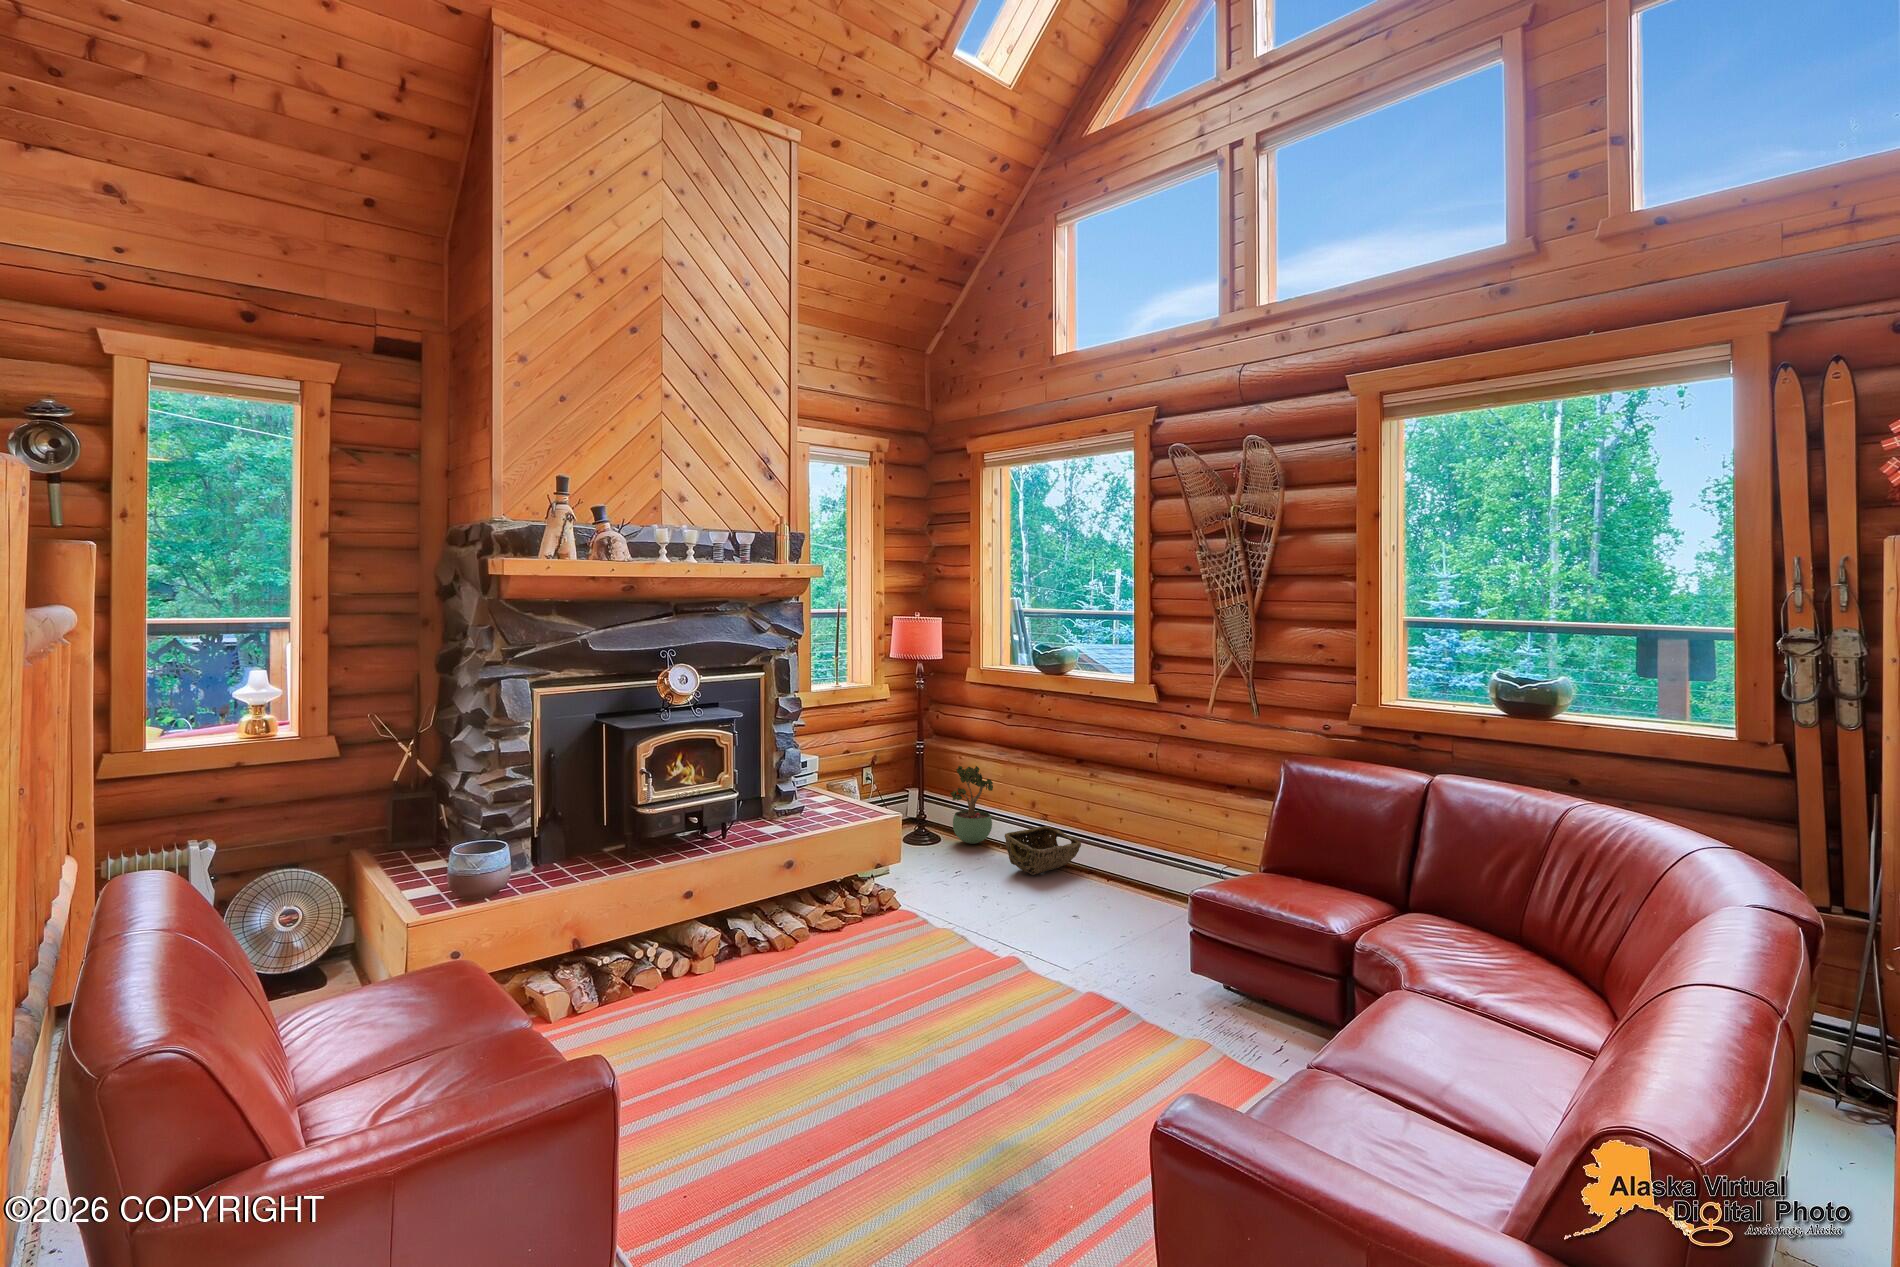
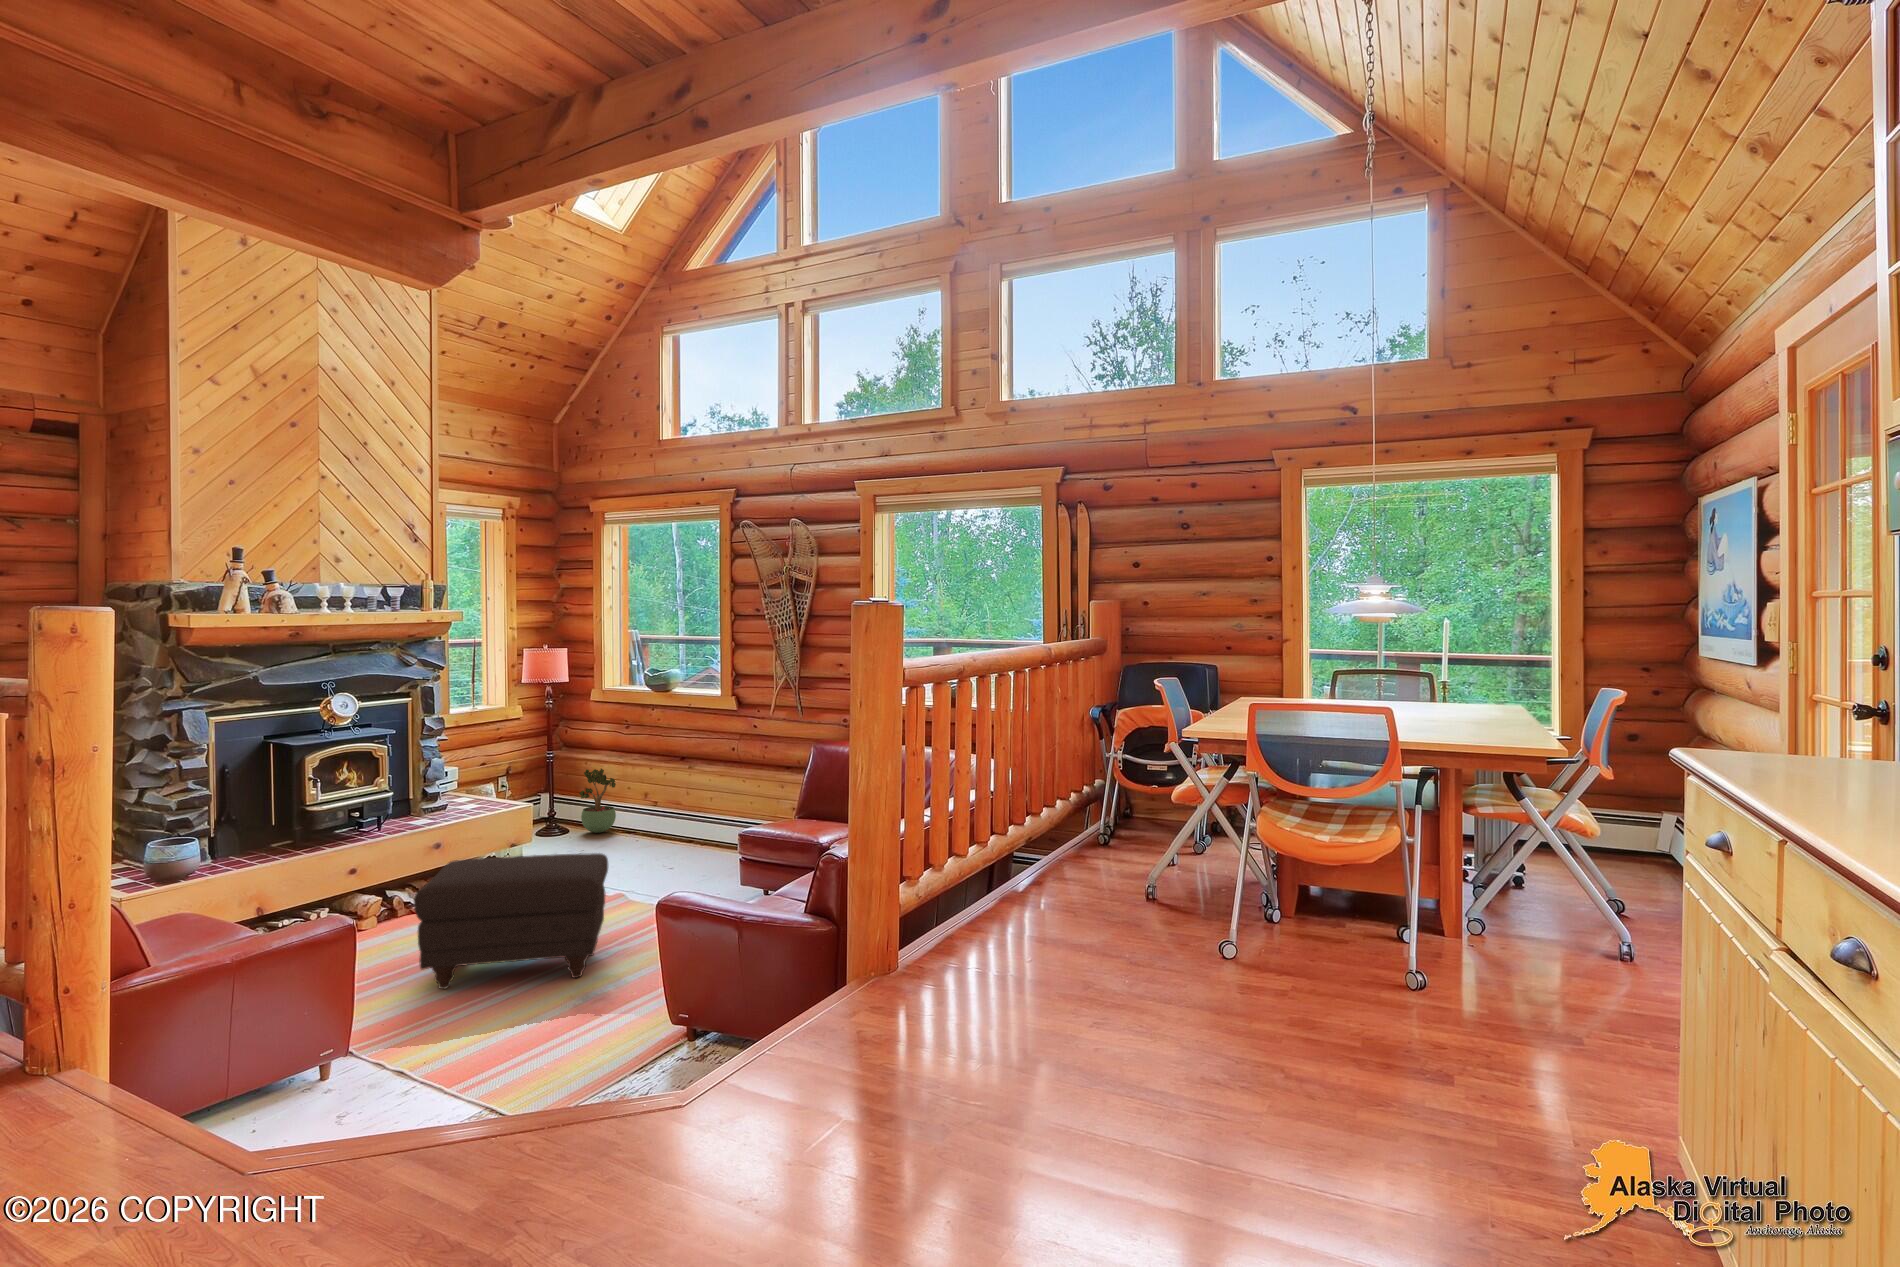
woven basket: present [1004,826,1081,875] -> none [623,812,687,848]
ottoman: none [726,917,1009,1155] -> present [414,853,608,989]

